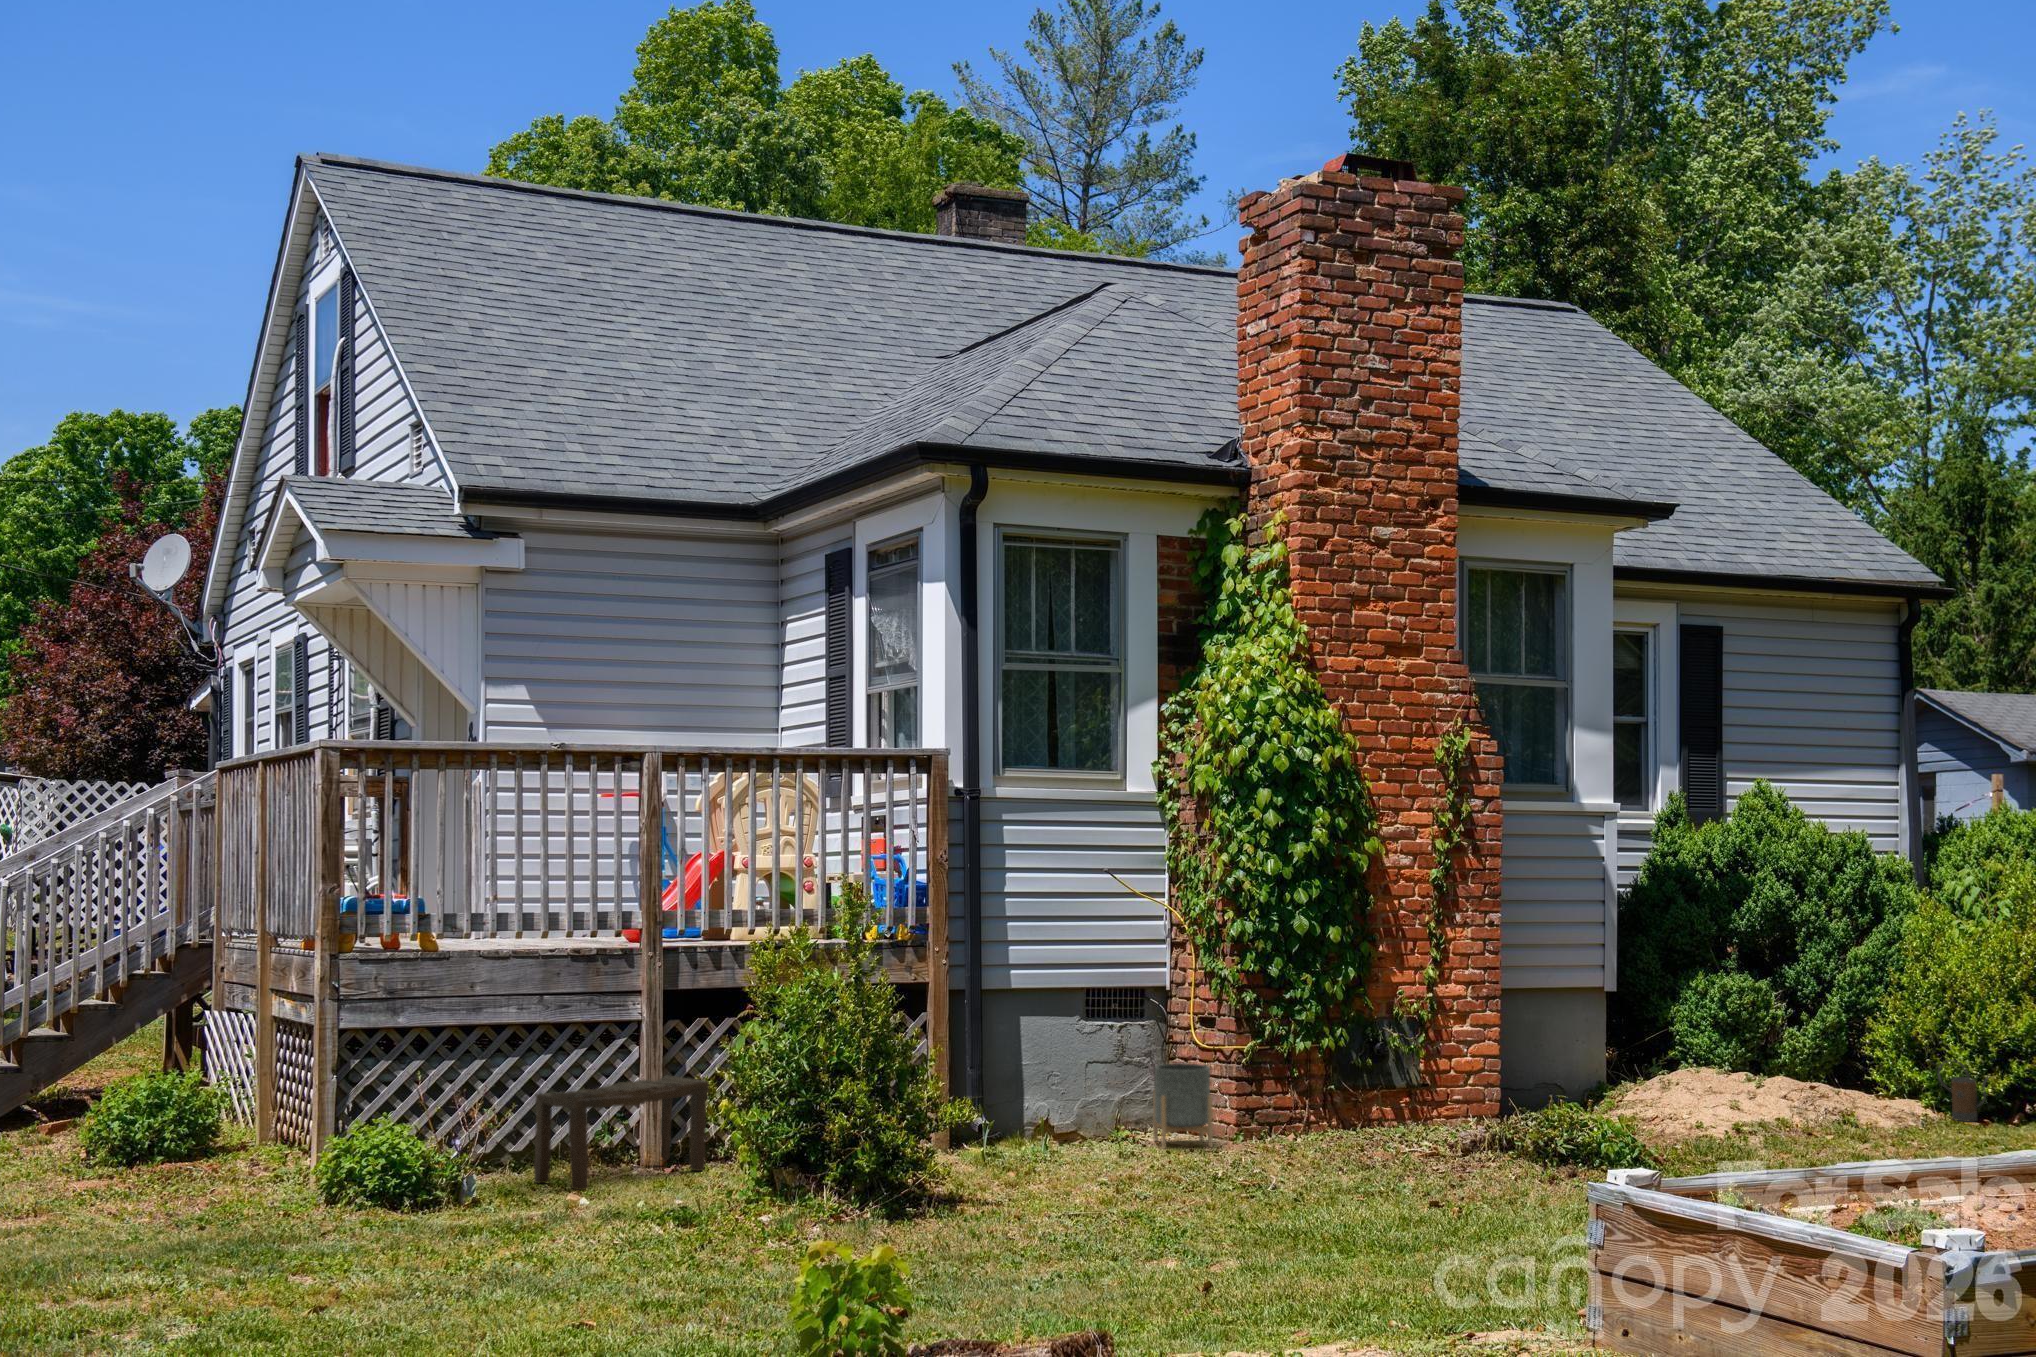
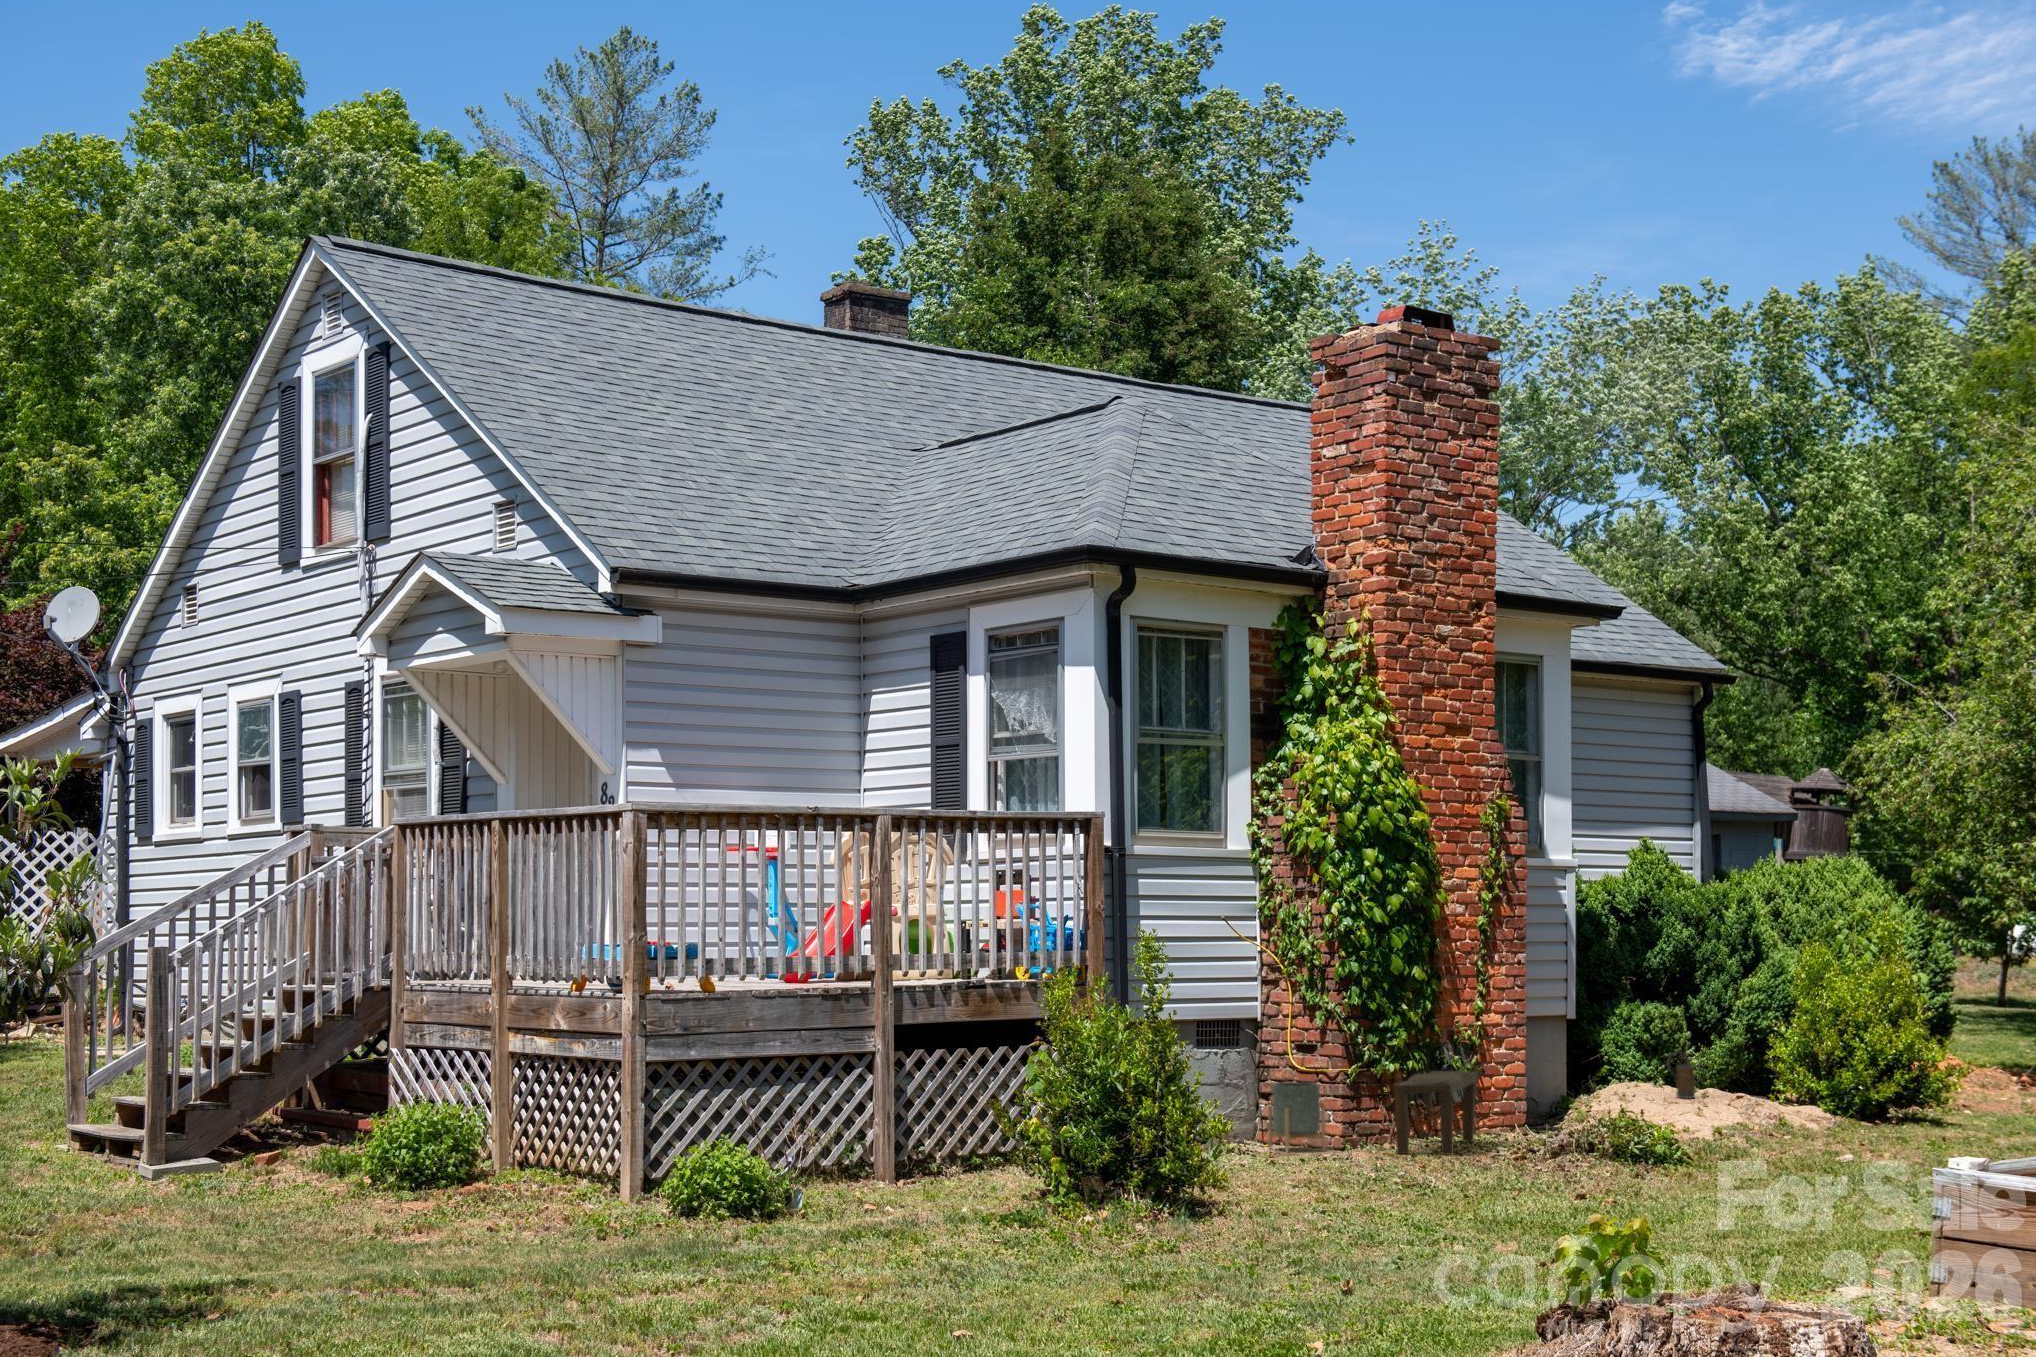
watering can: present [1938,1060,1990,1121] -> present [1667,1051,1702,1099]
bench: present [534,1076,709,1190] -> present [1393,1071,1478,1155]

